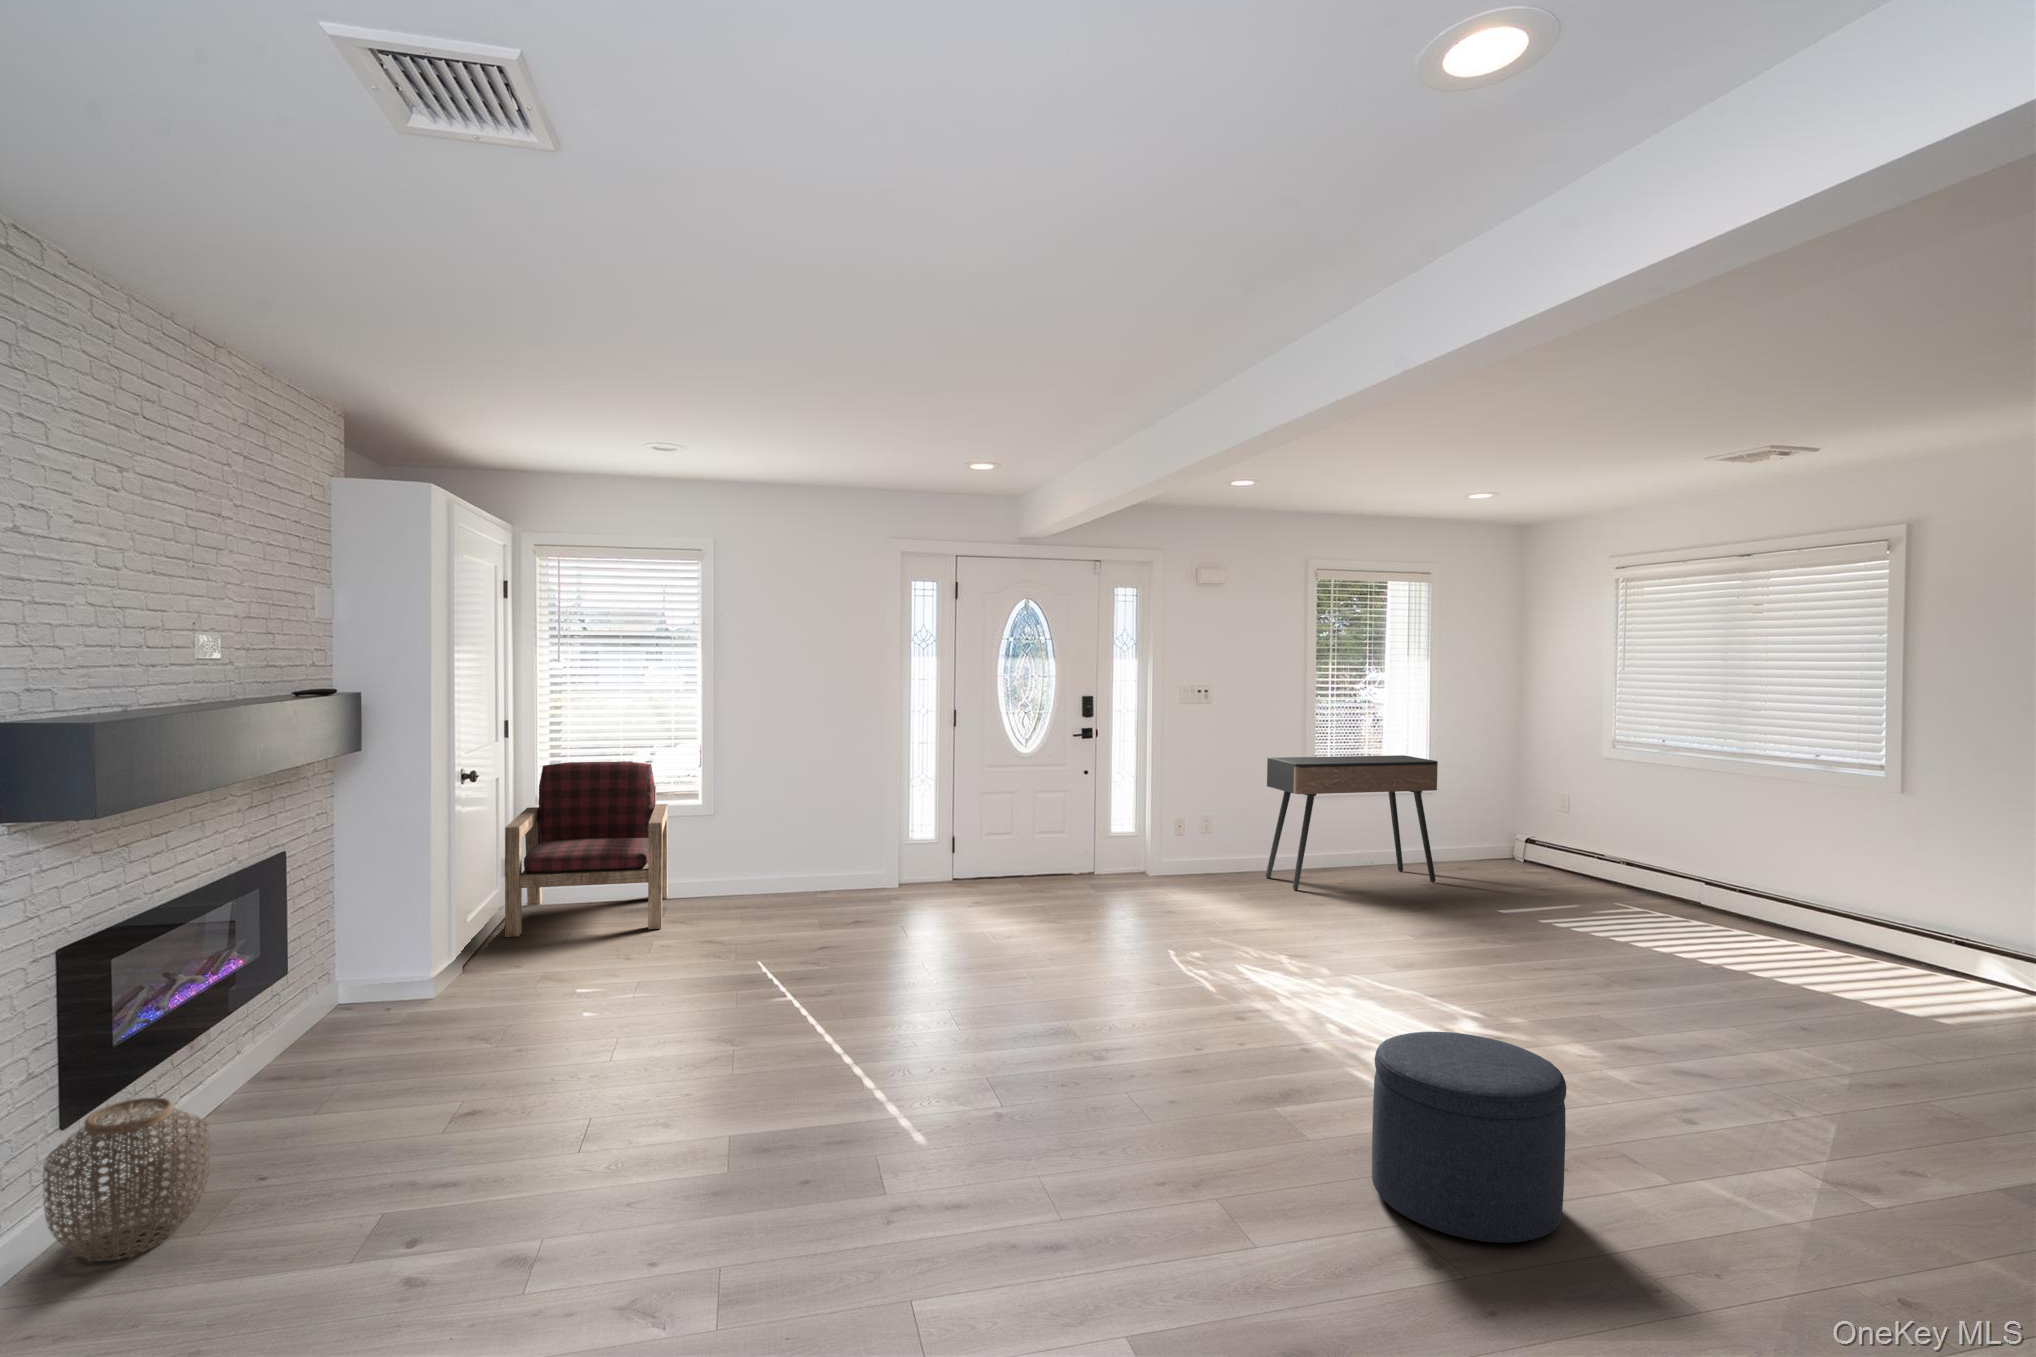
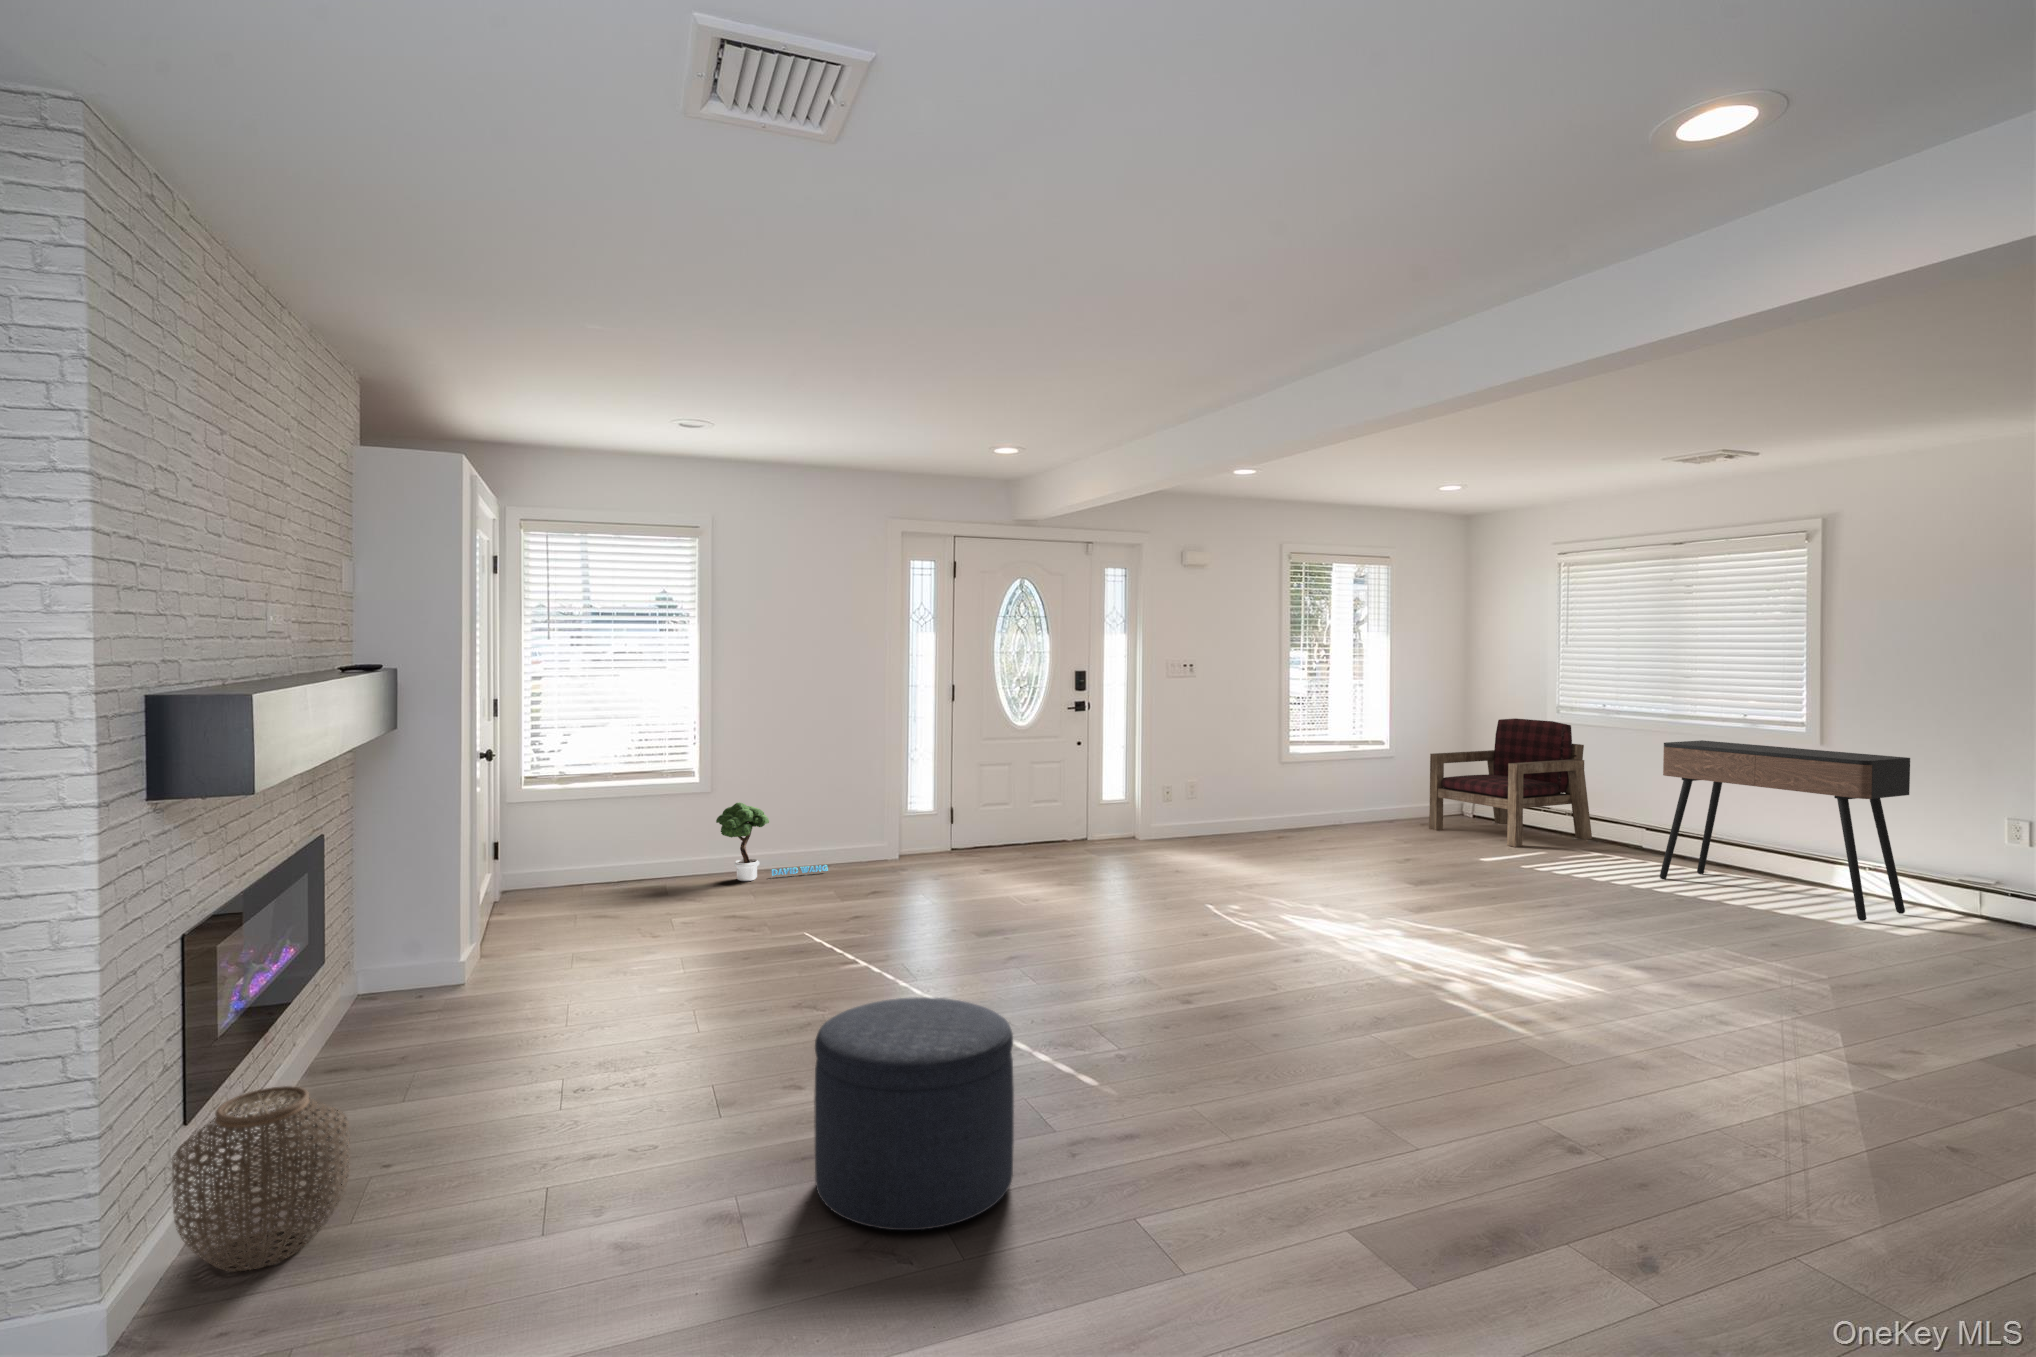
console table: present [1266,755,1438,890] -> present [1660,740,1910,921]
armchair: present [505,762,668,937] -> present [1429,718,1592,847]
potted tree: none [713,823,821,900] -> present [716,802,828,881]
ottoman: present [1372,1032,1567,1243] -> present [814,997,1014,1230]

